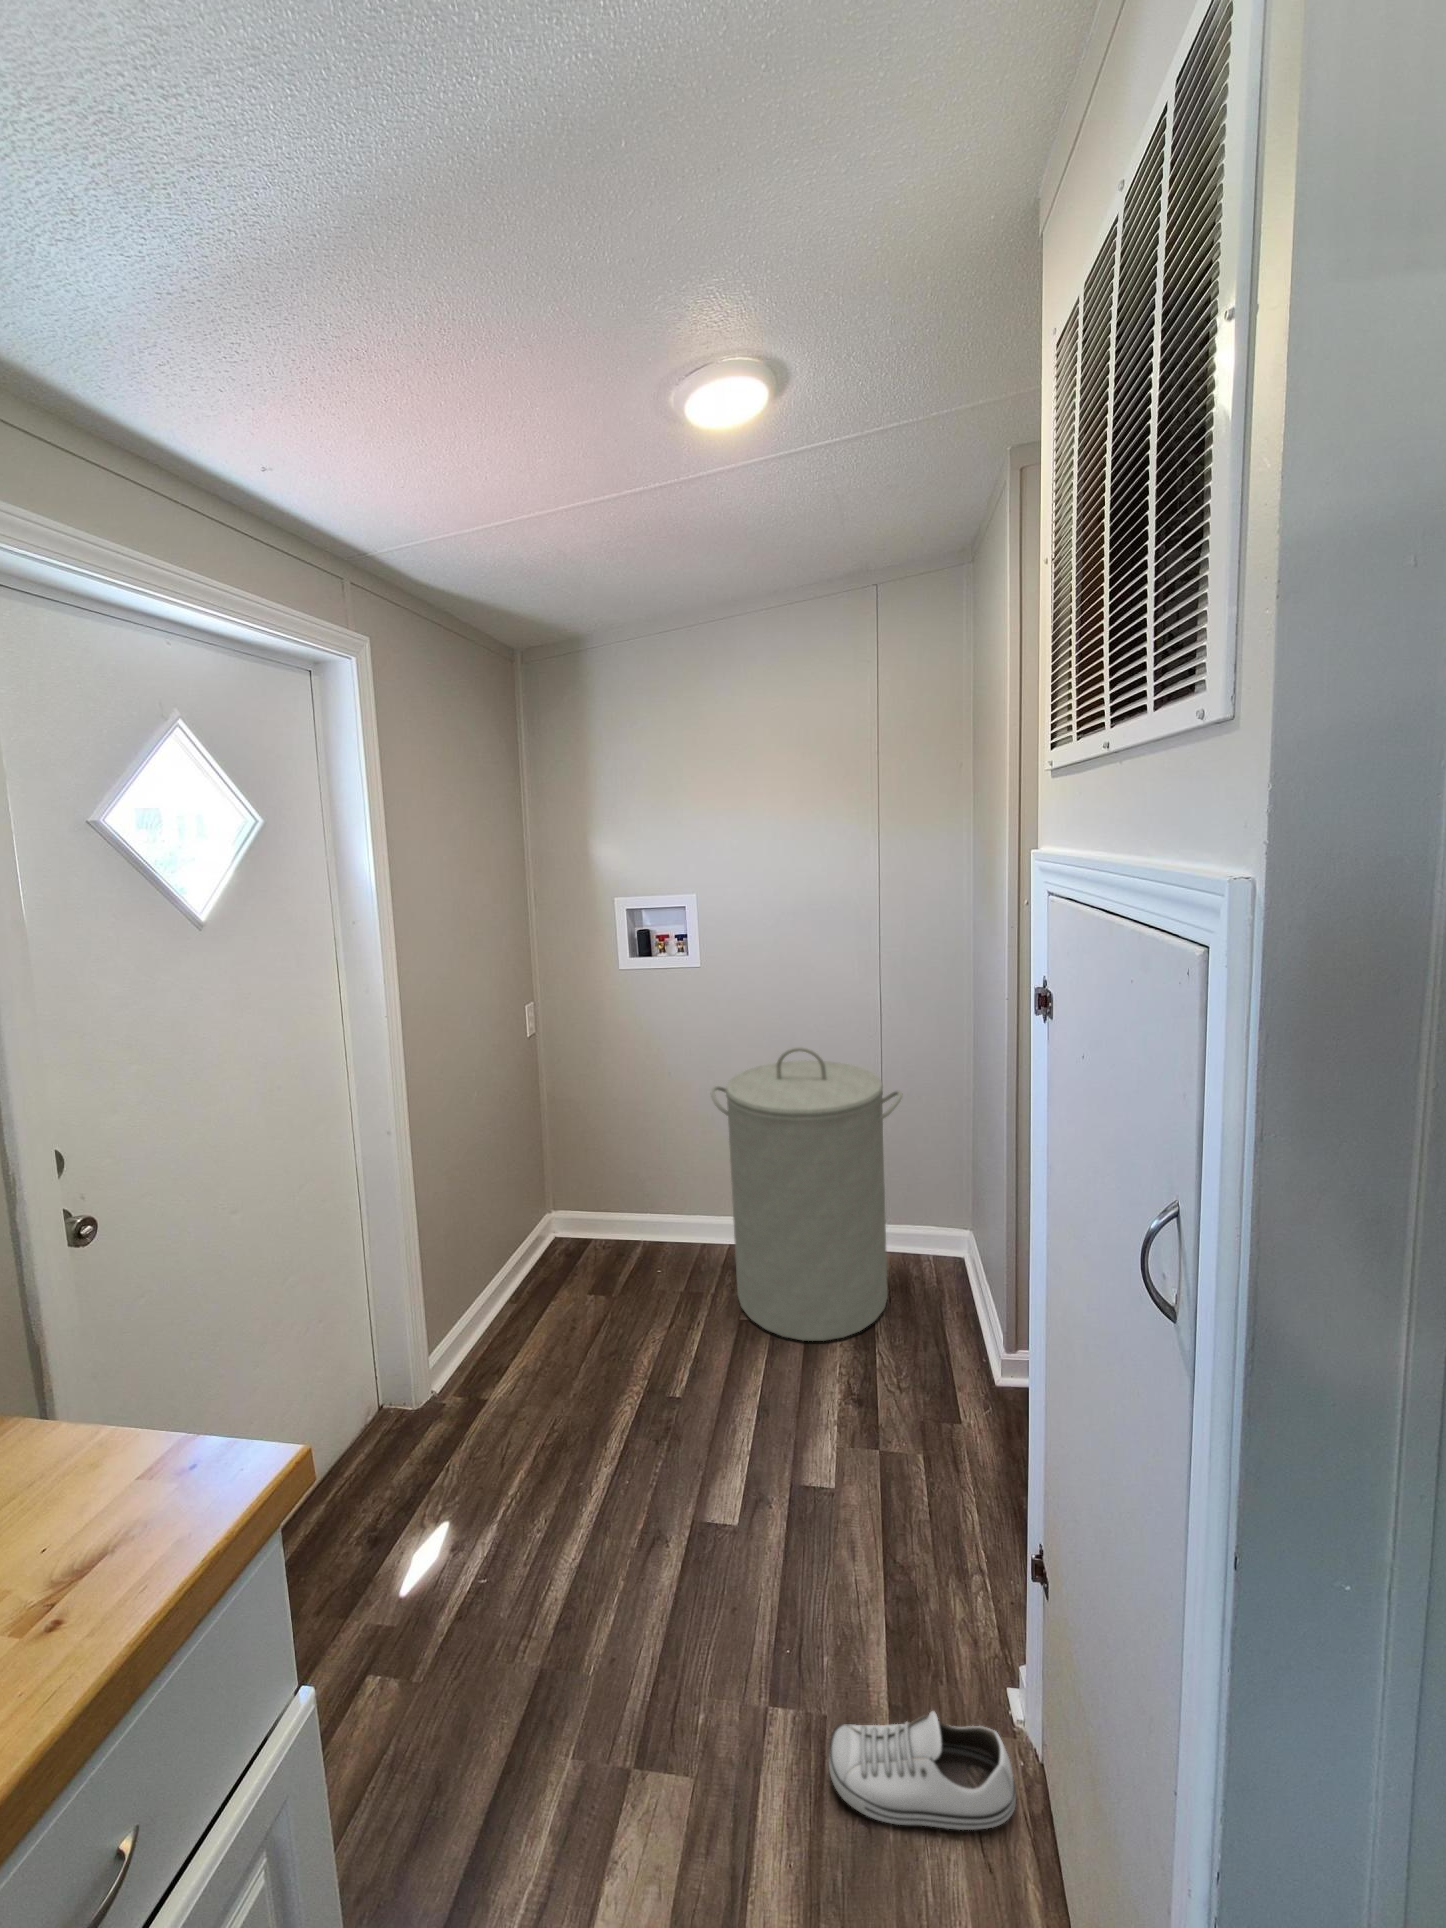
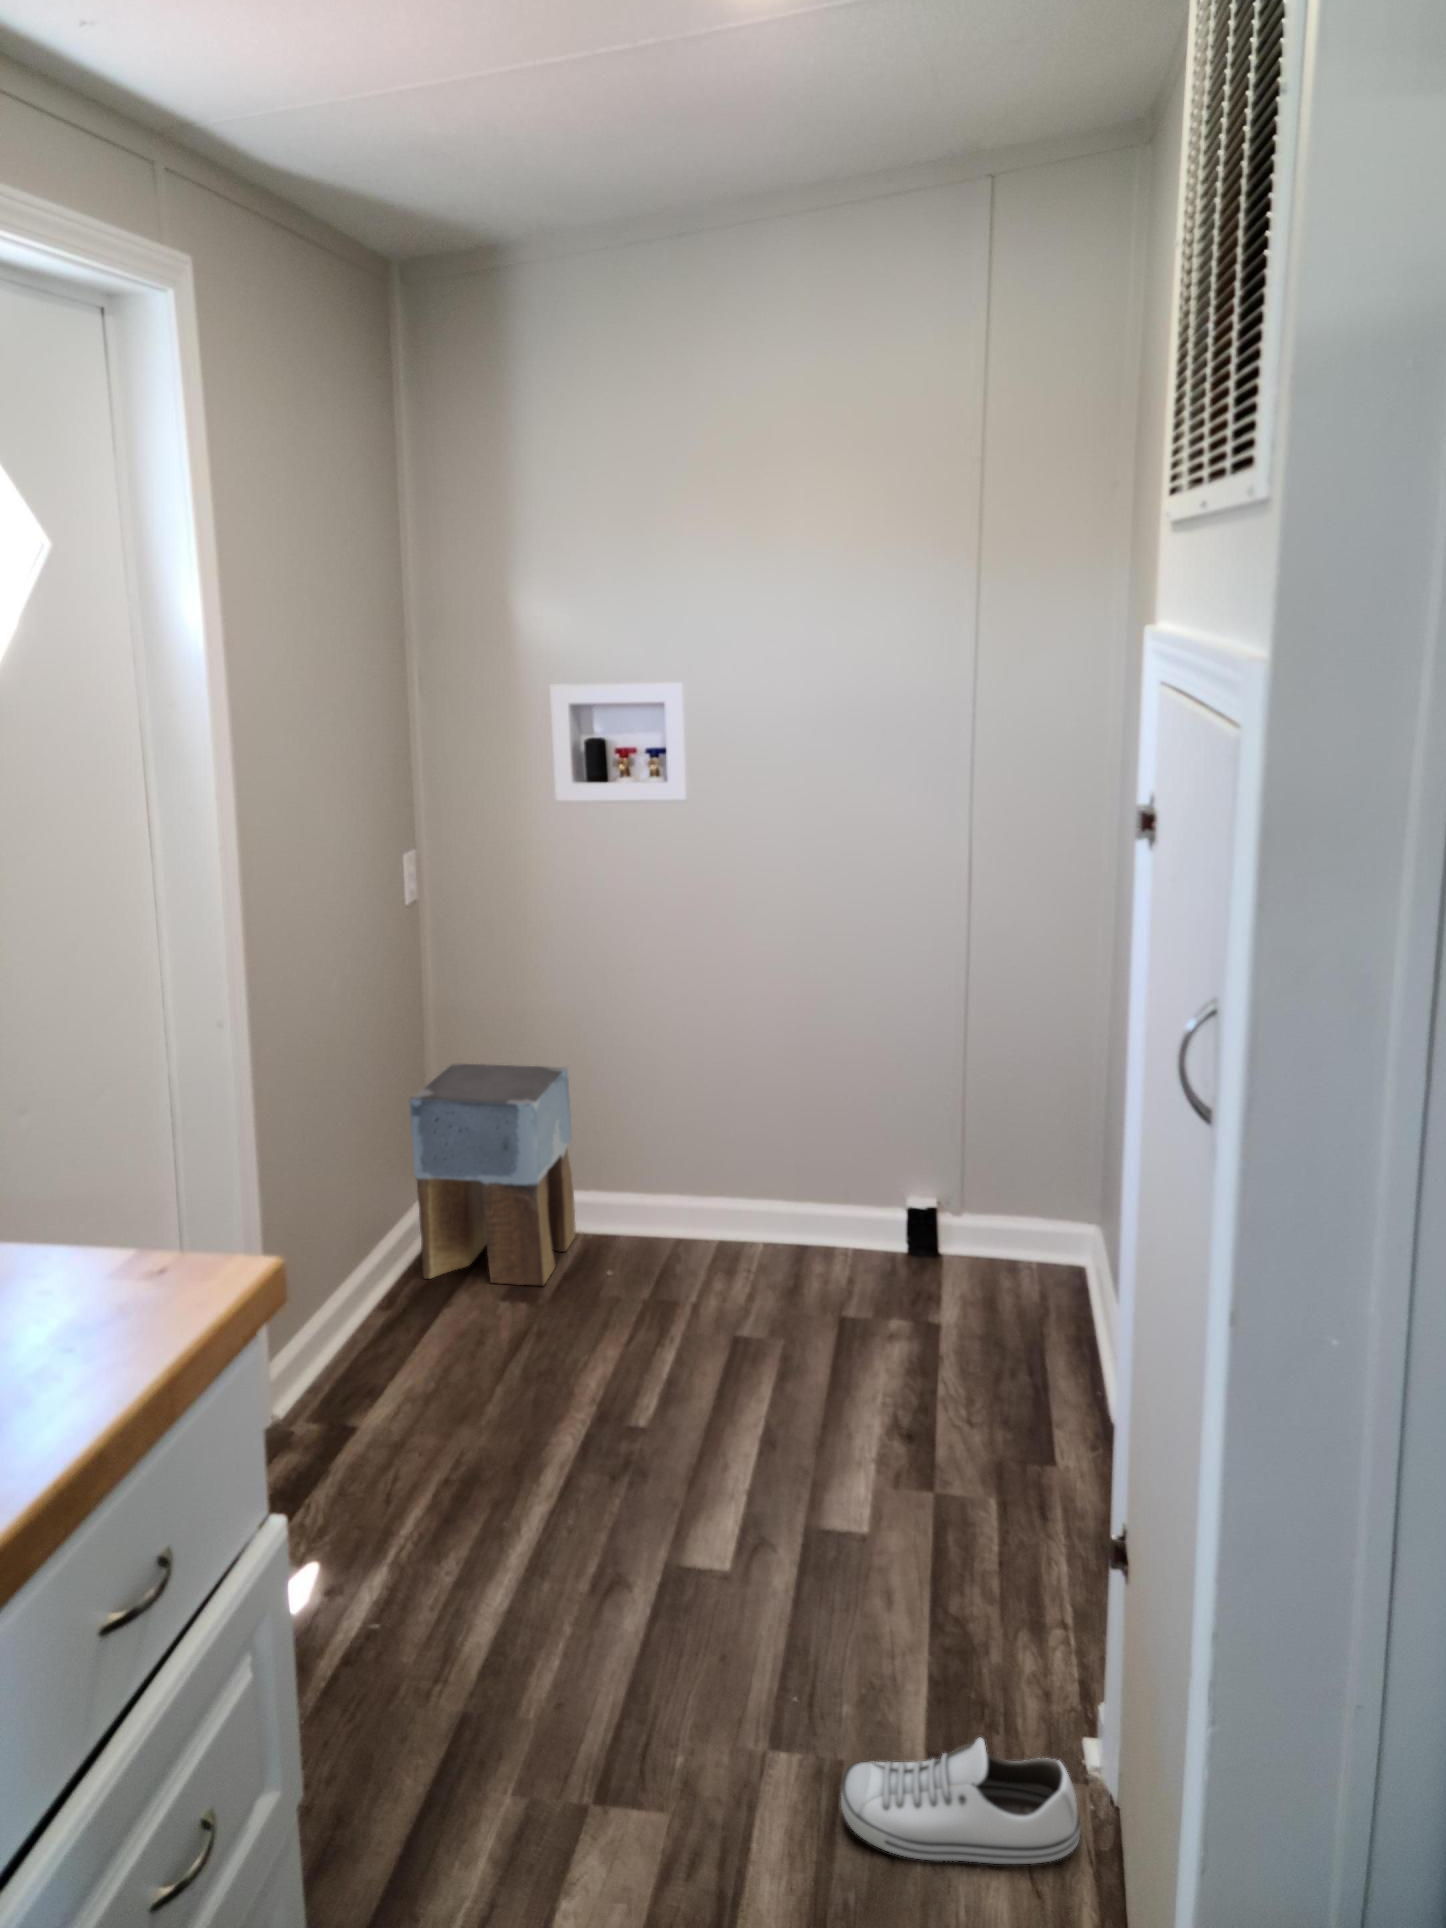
laundry hamper: present [711,1047,902,1341] -> none [699,927,999,1364]
stool: none [529,1133,637,1281] -> present [410,1064,576,1285]

